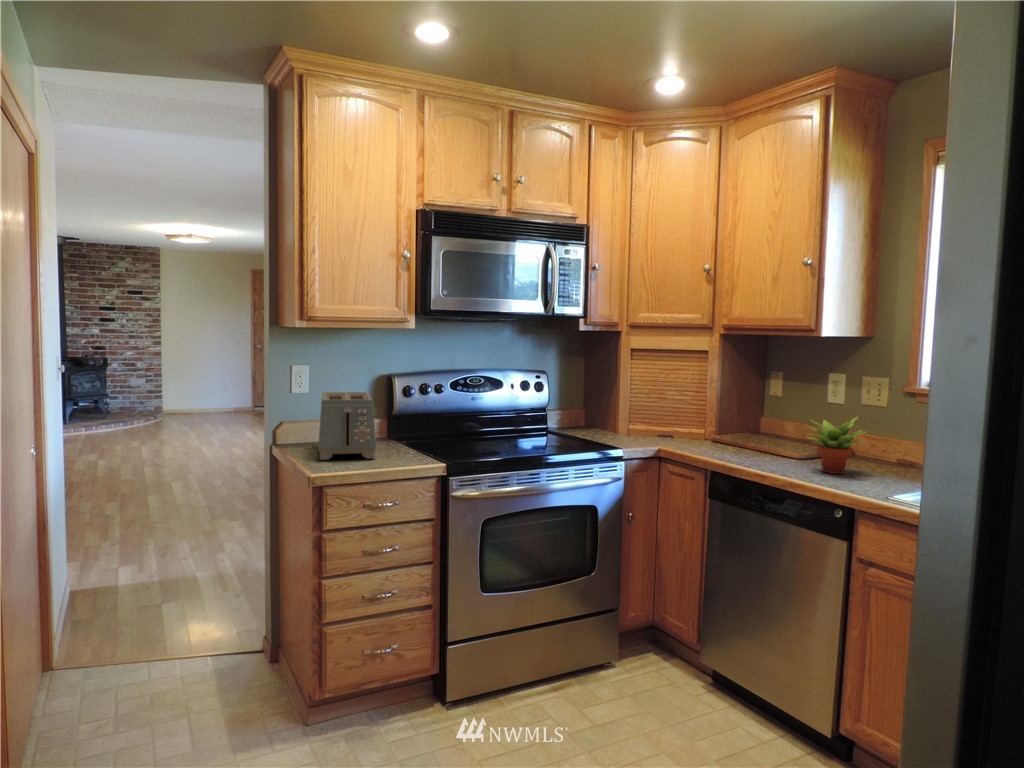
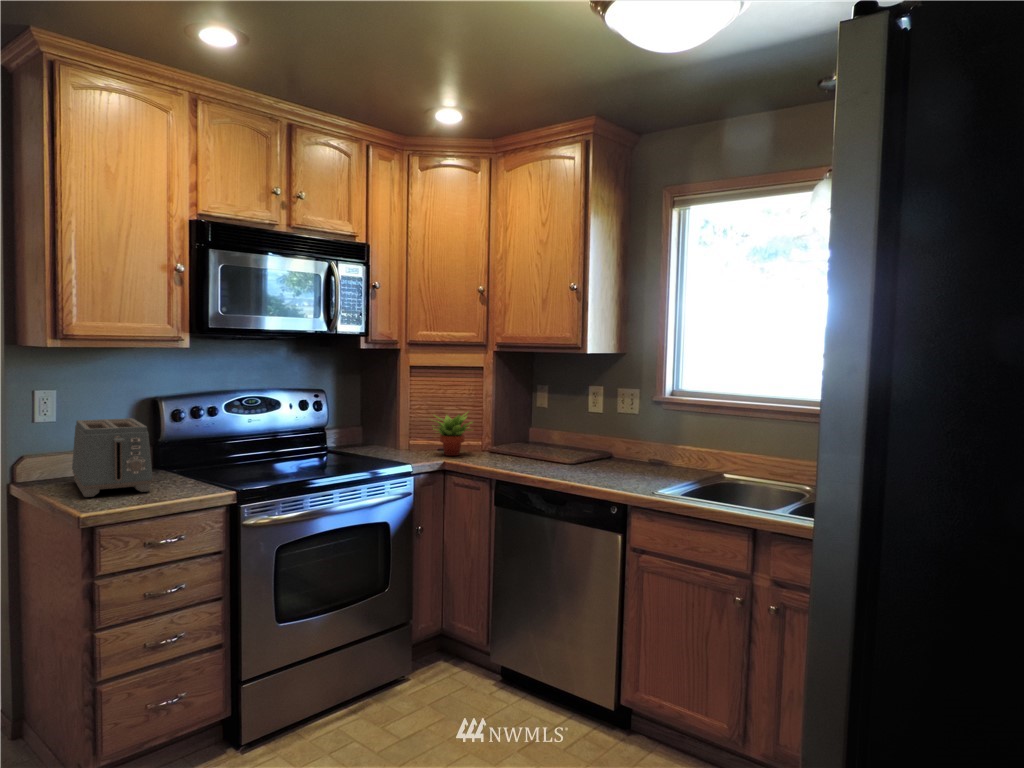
succulent plant: present [808,416,865,474] -> present [434,413,473,456]

